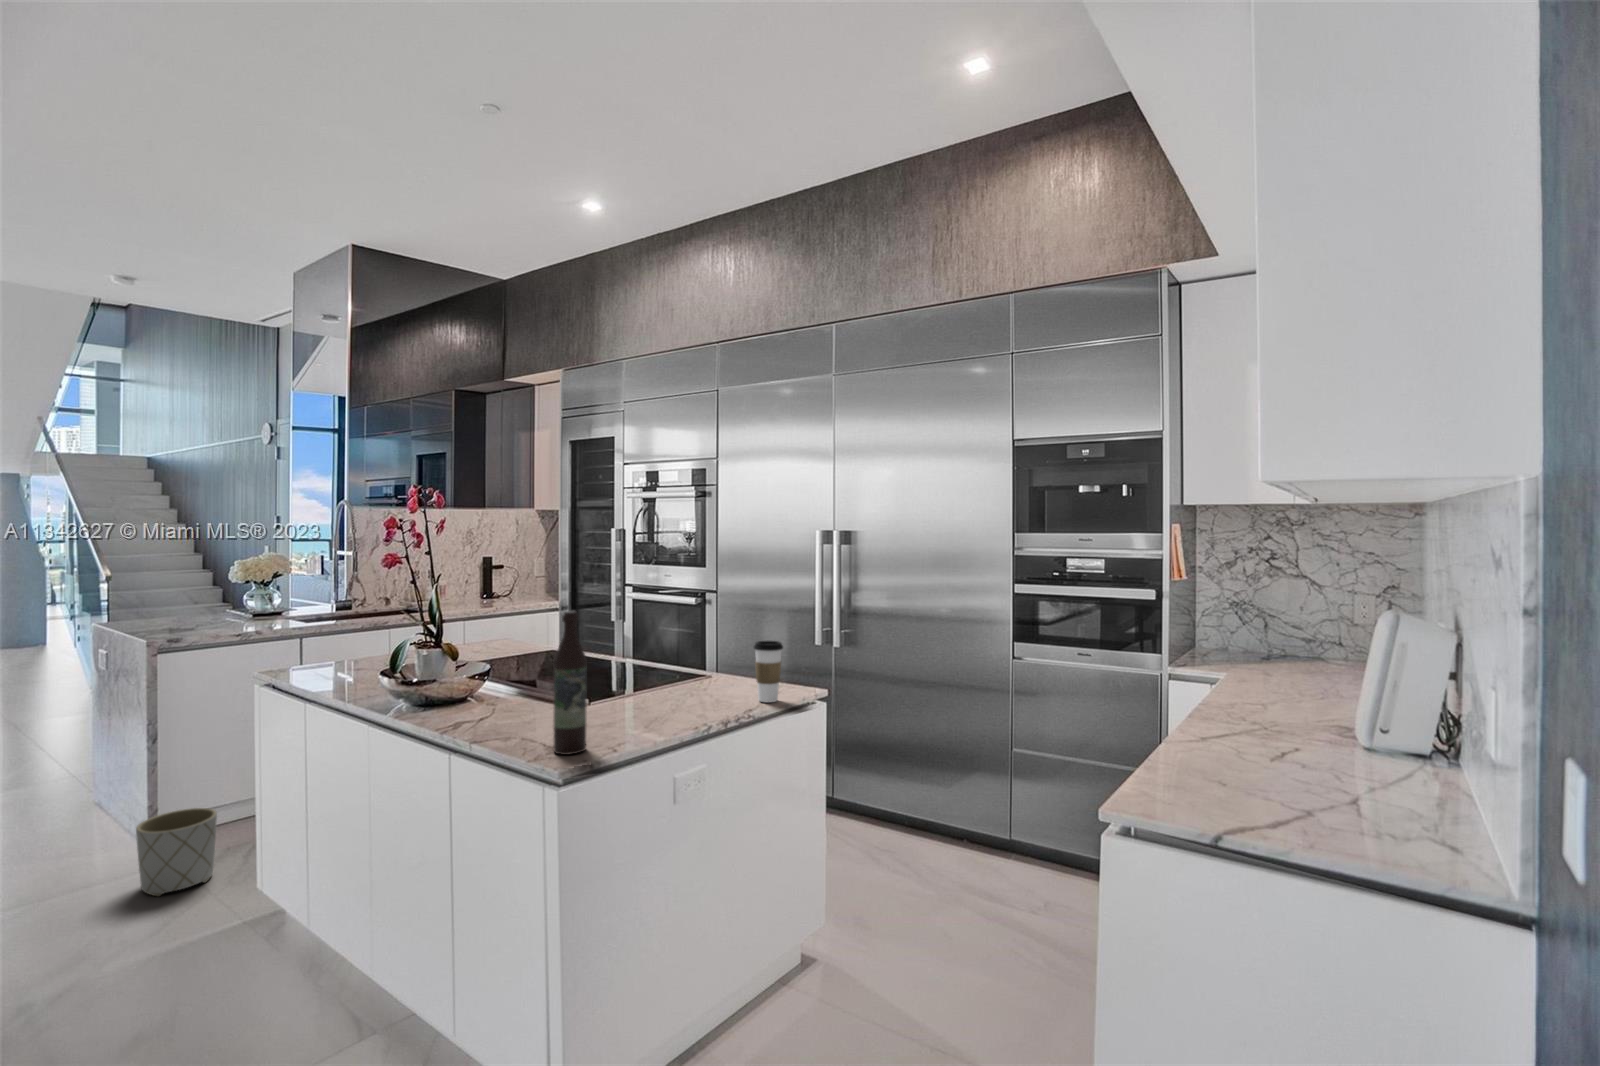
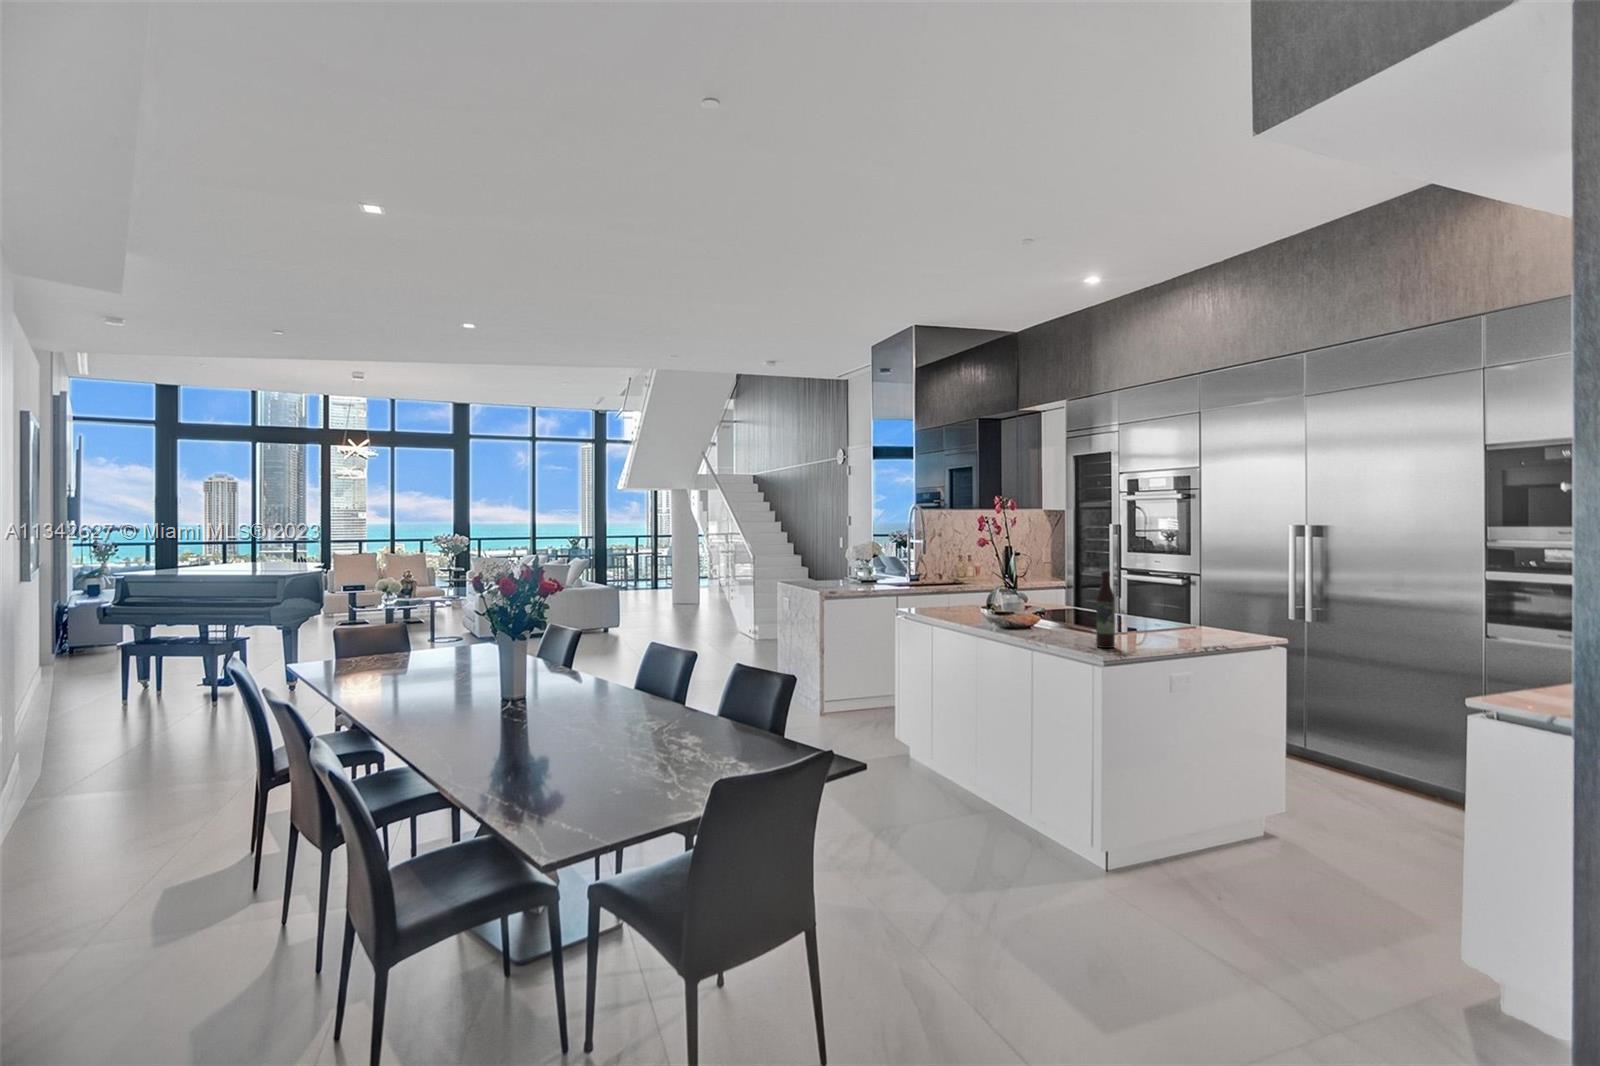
coffee cup: present [754,641,783,702] -> none [1223,600,1245,640]
planter: present [136,808,217,896] -> none [832,692,869,737]

